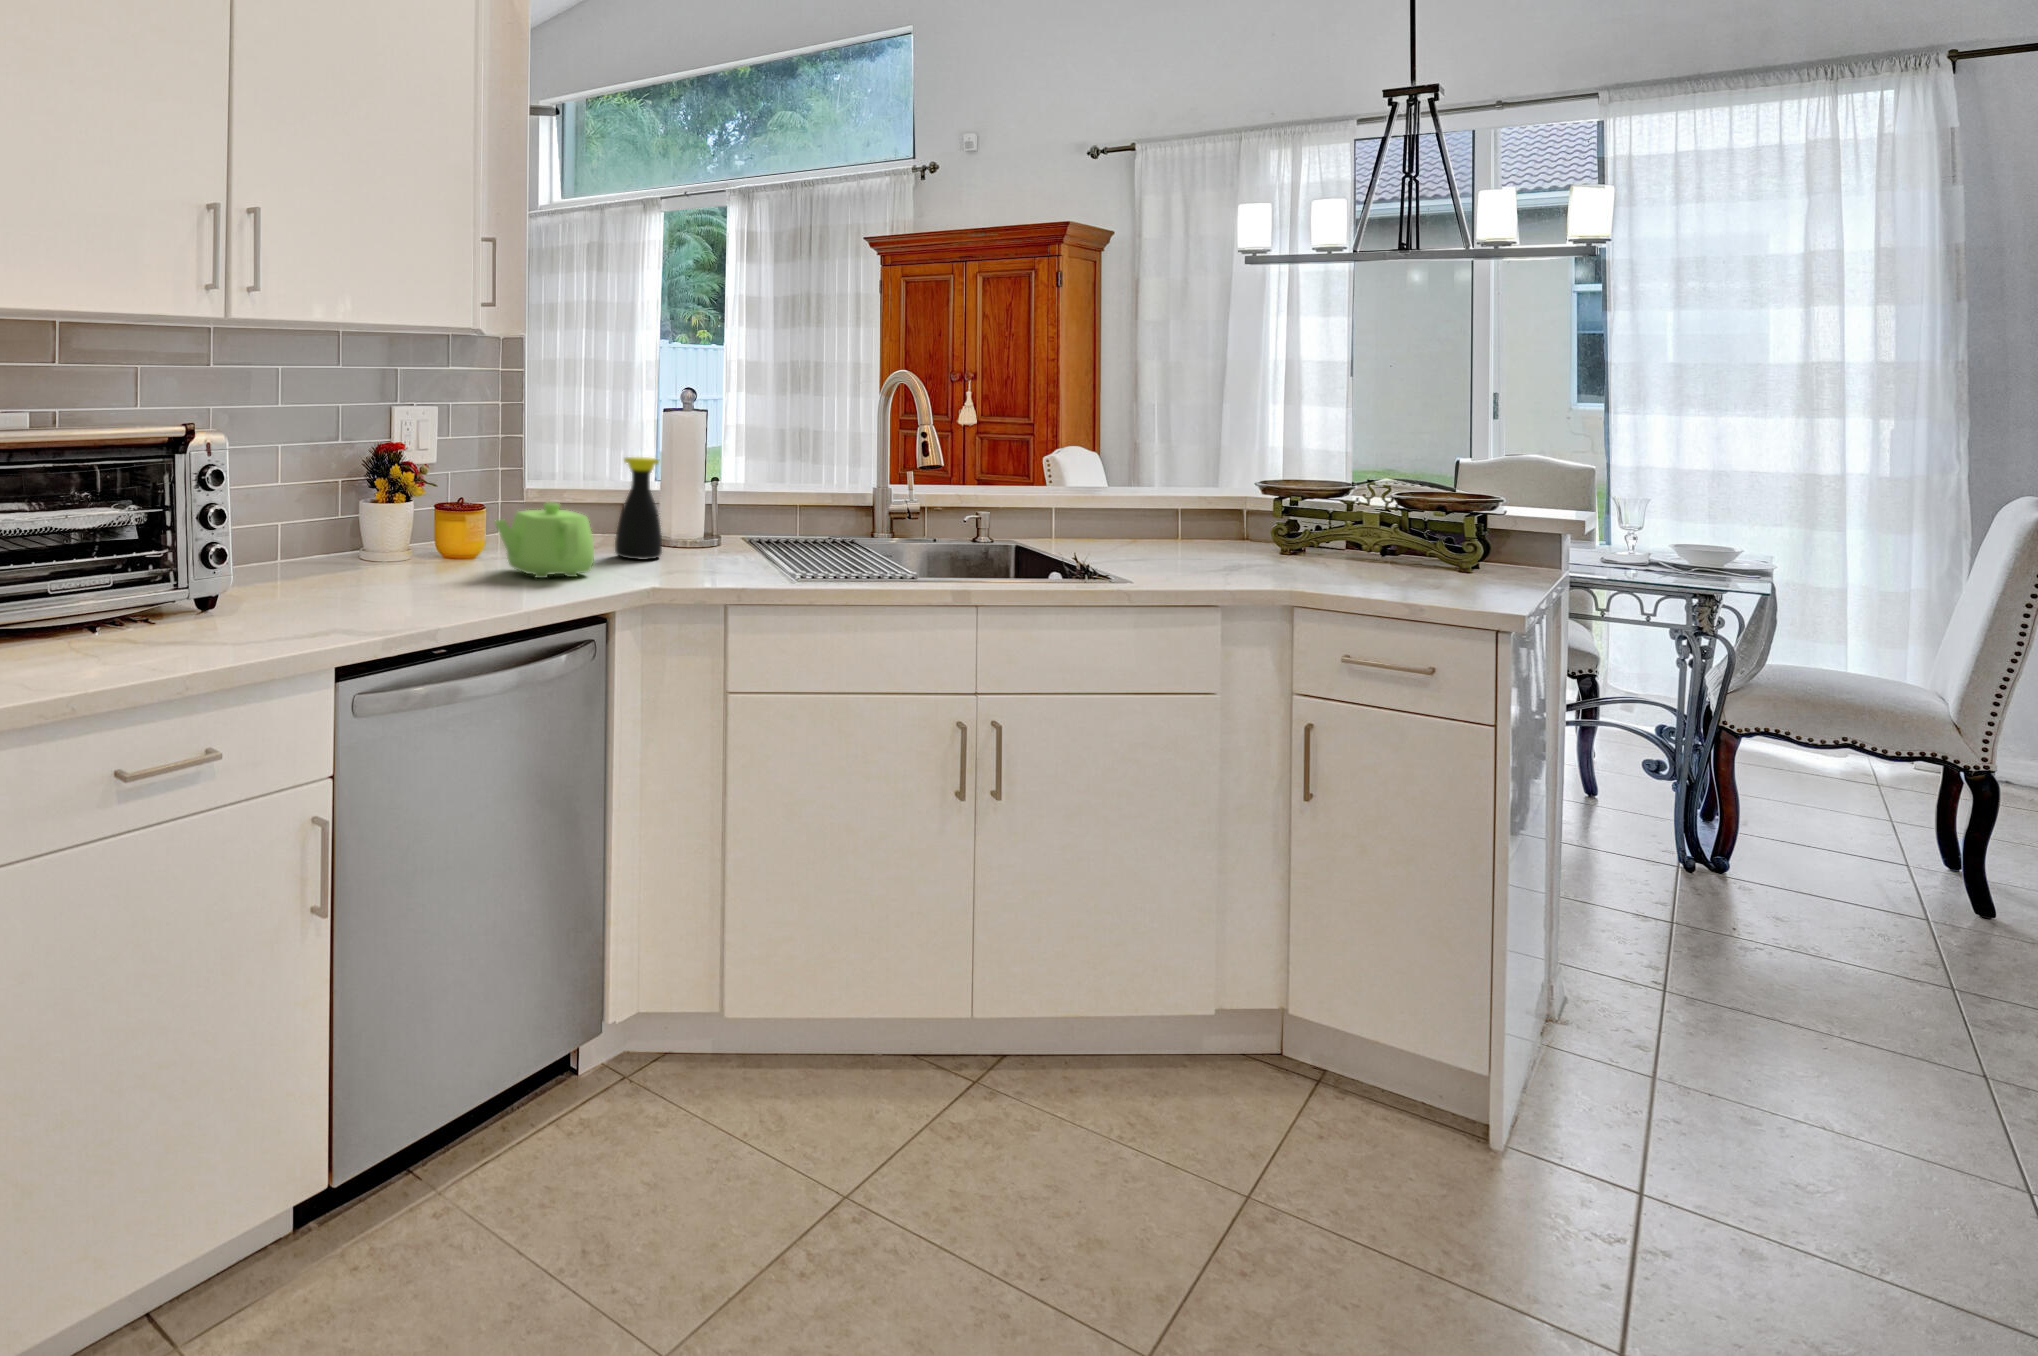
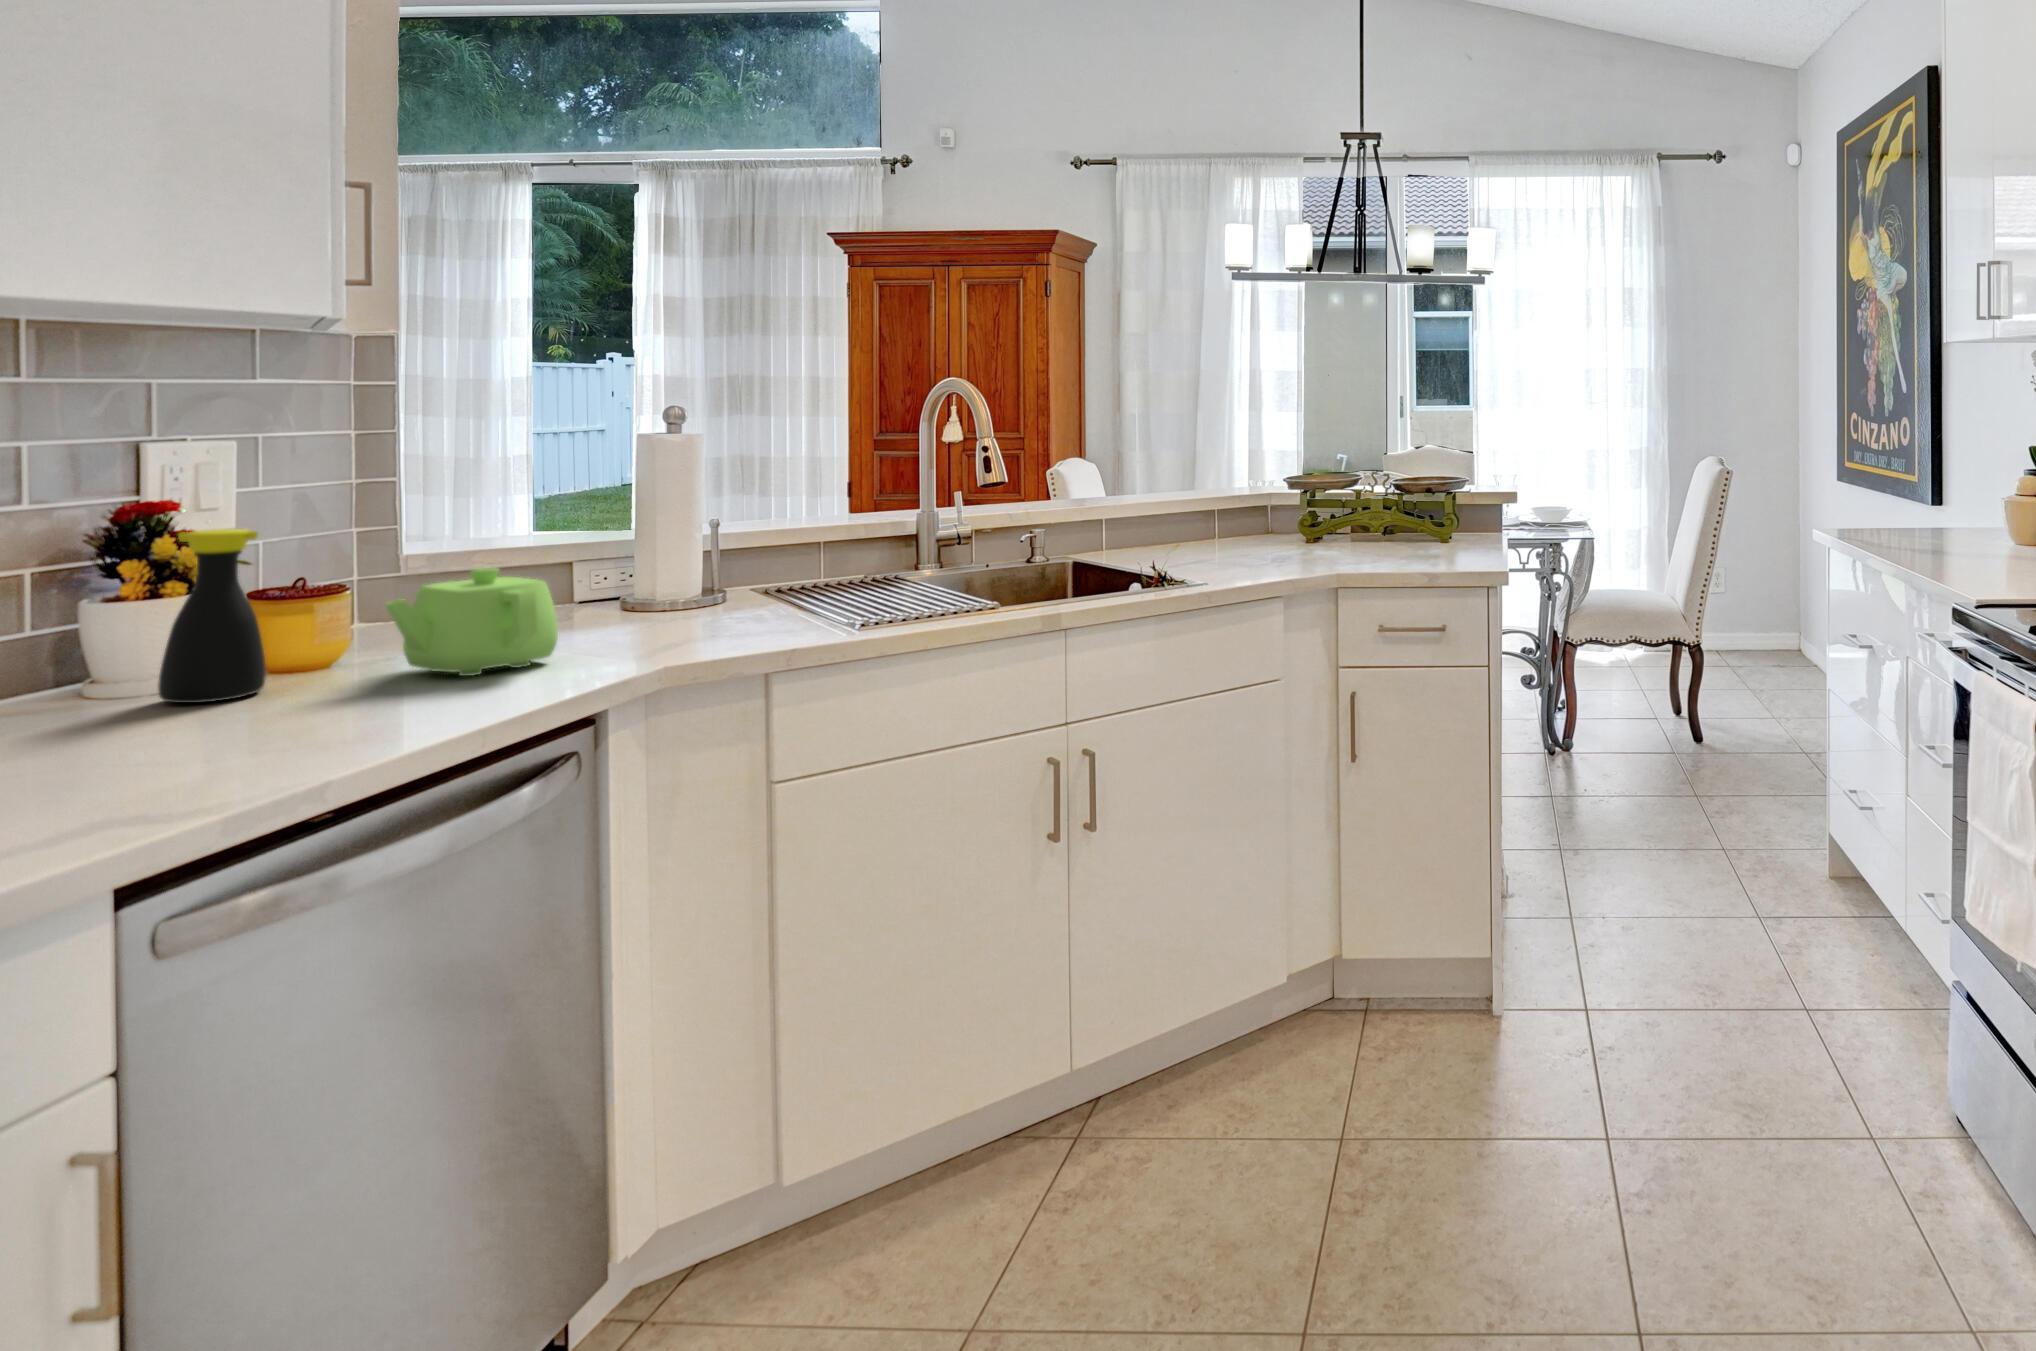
bottle: present [615,457,662,560] -> present [158,529,266,703]

